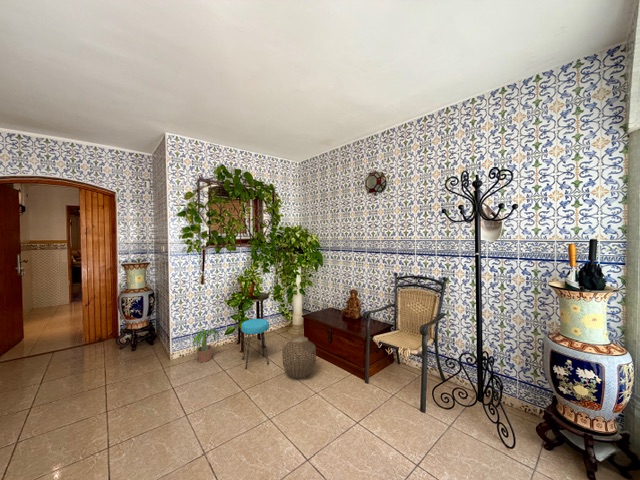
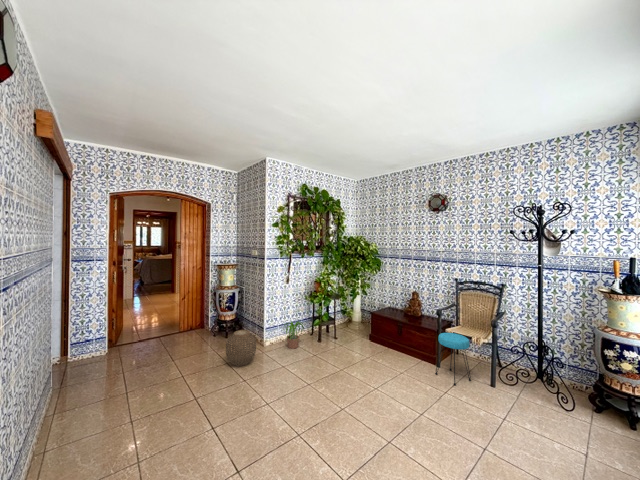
stool: present [241,319,269,368] -> present [435,333,471,385]
woven basket: present [282,336,316,378] -> present [226,330,256,366]

